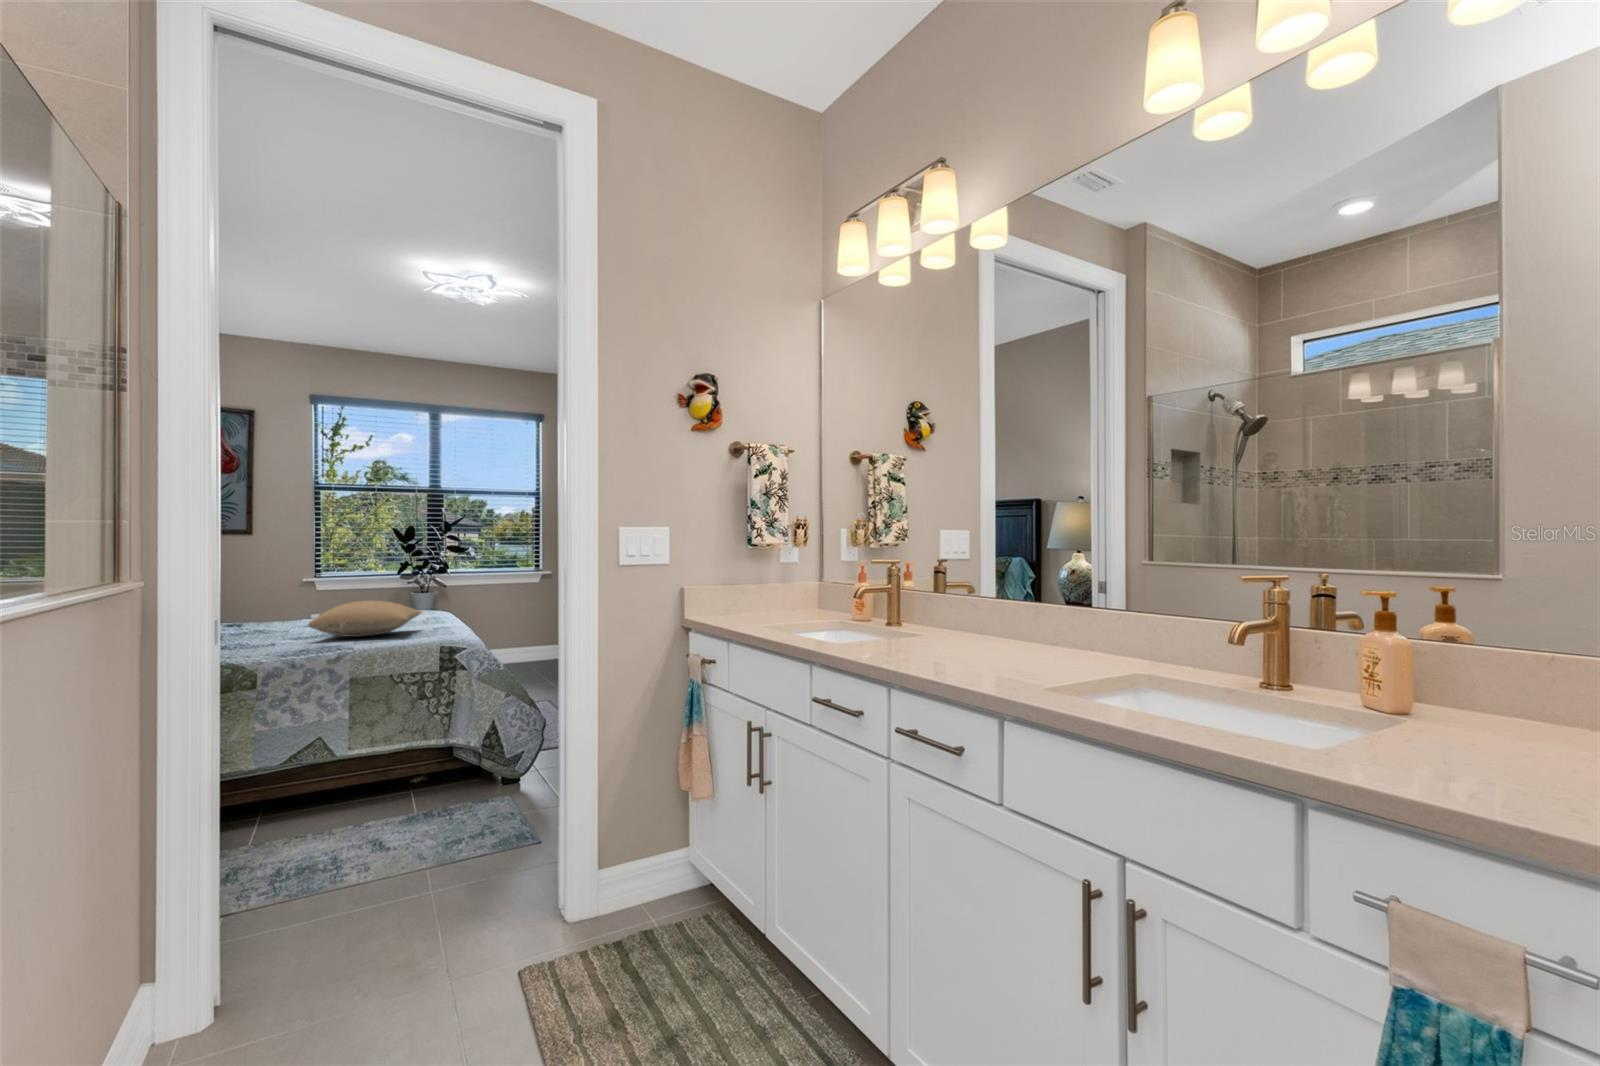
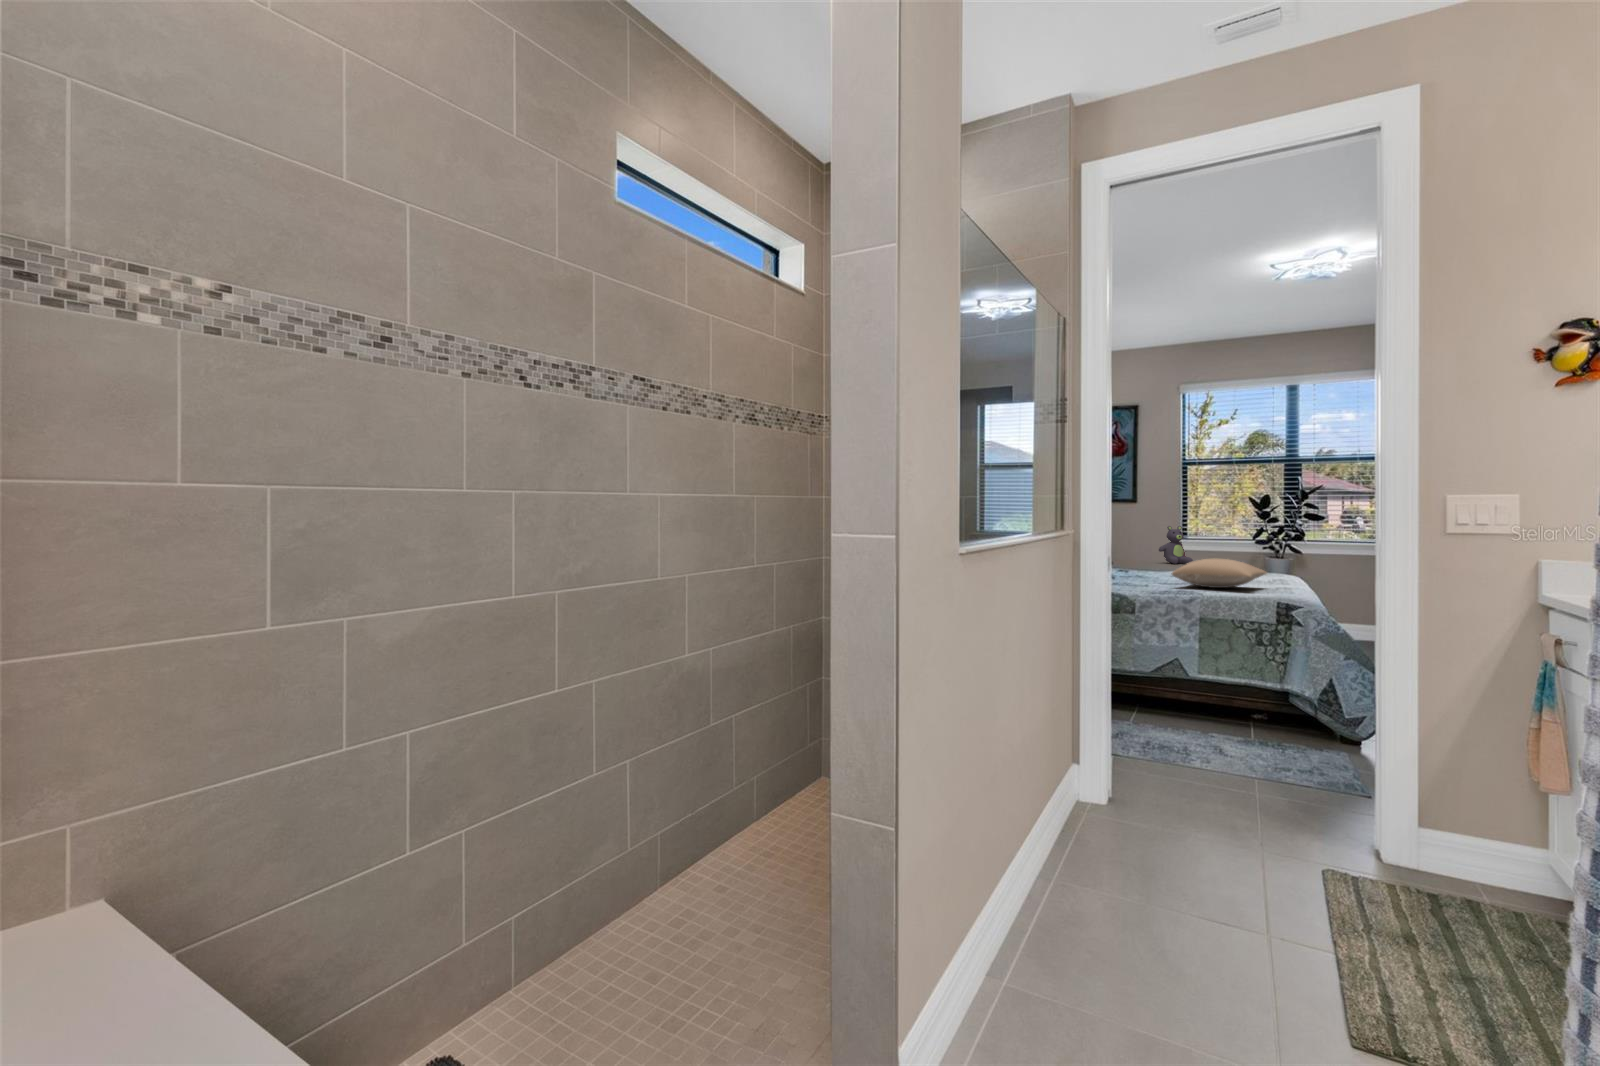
stuffed bear: none [284,562,329,608] -> present [1159,526,1193,564]

